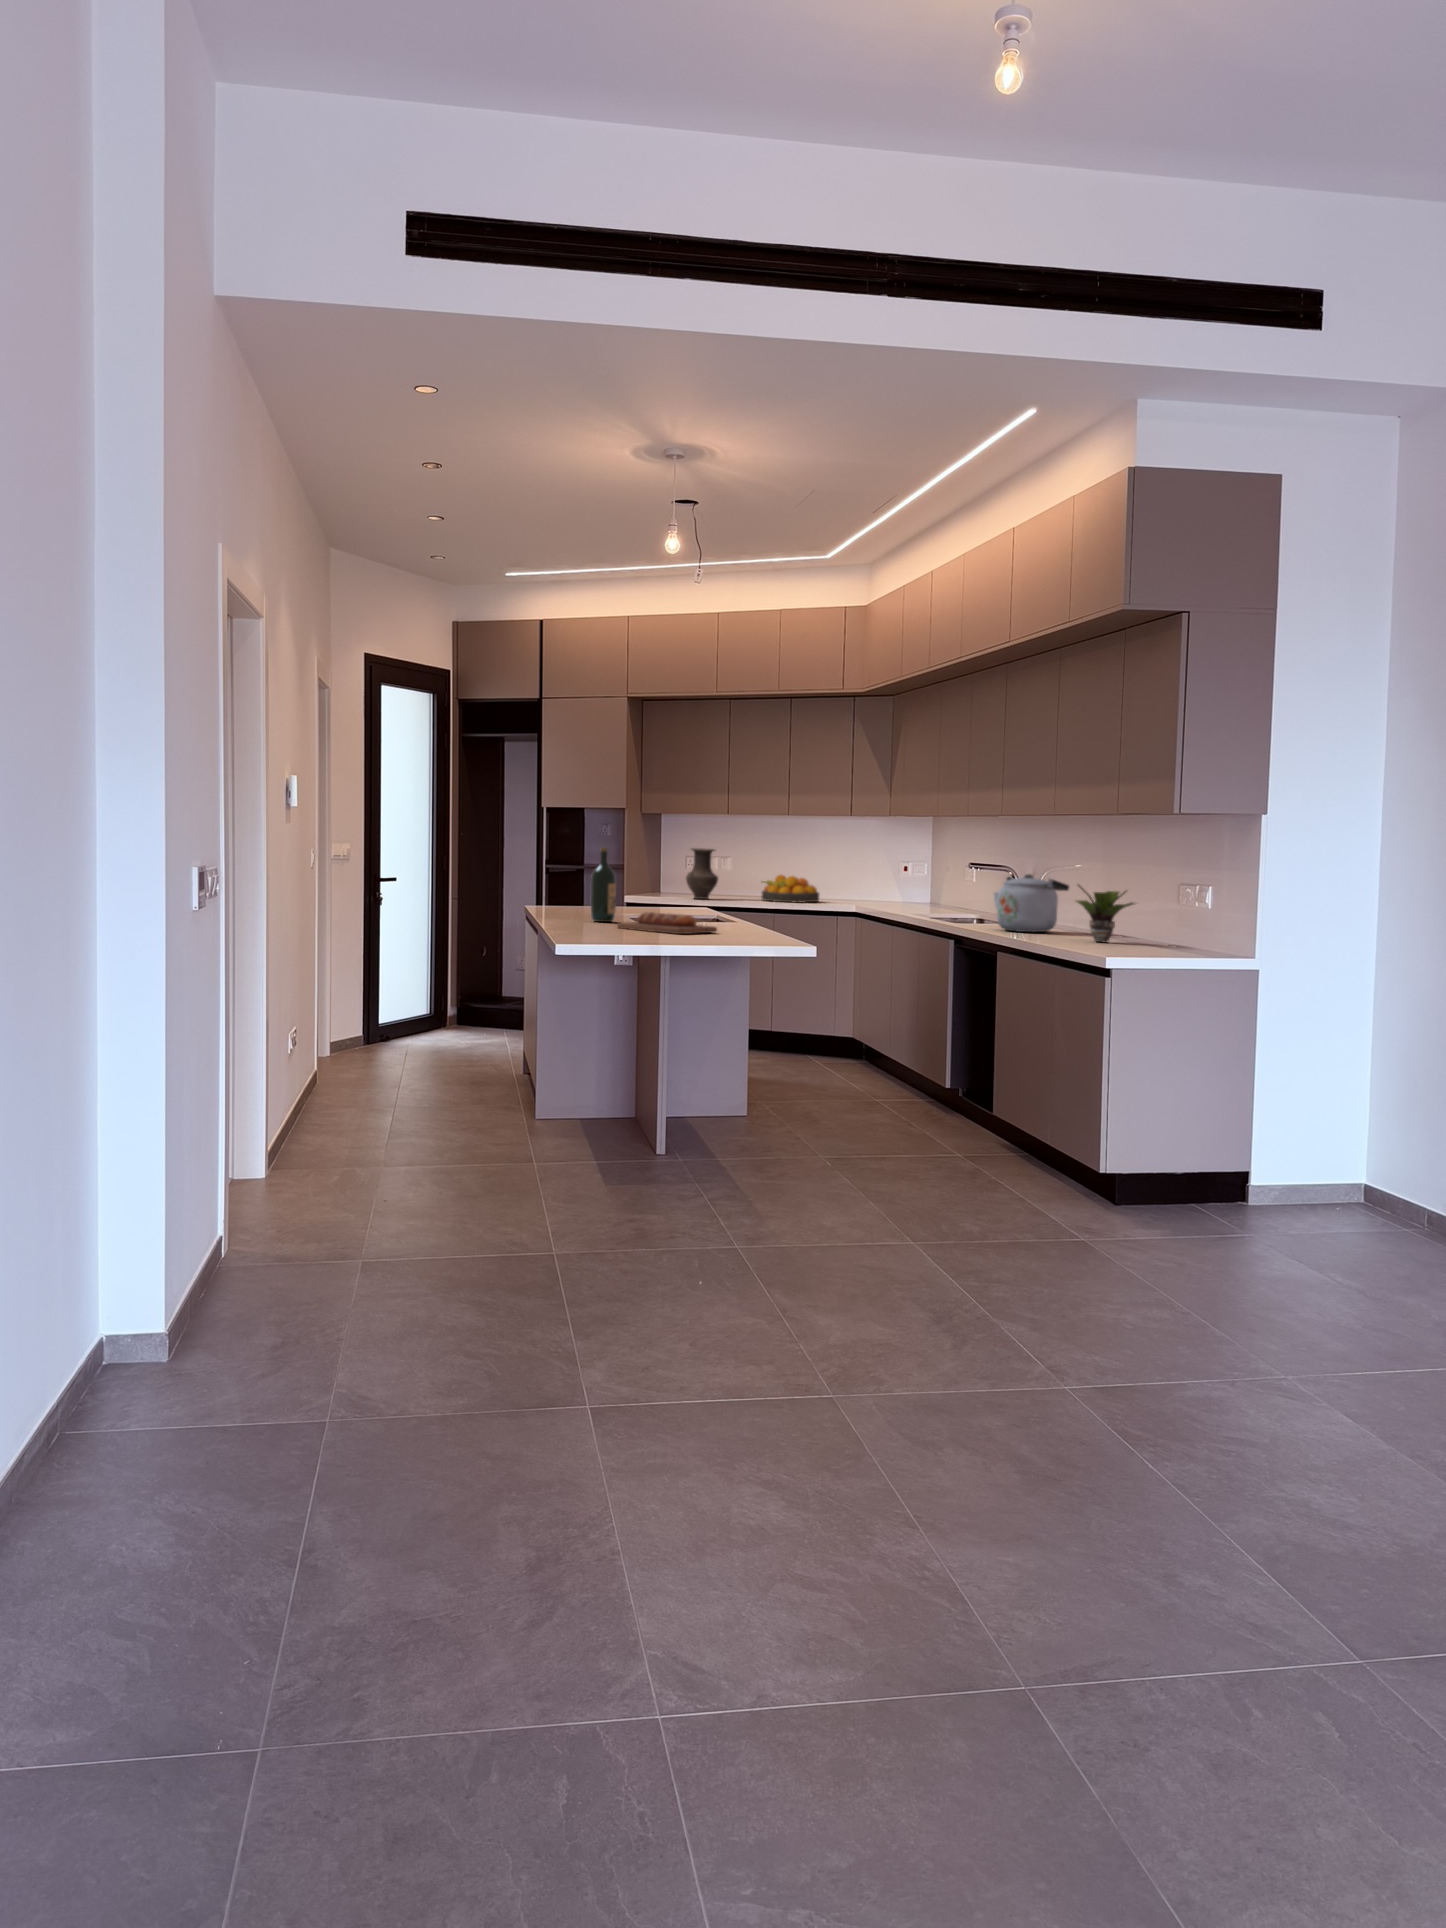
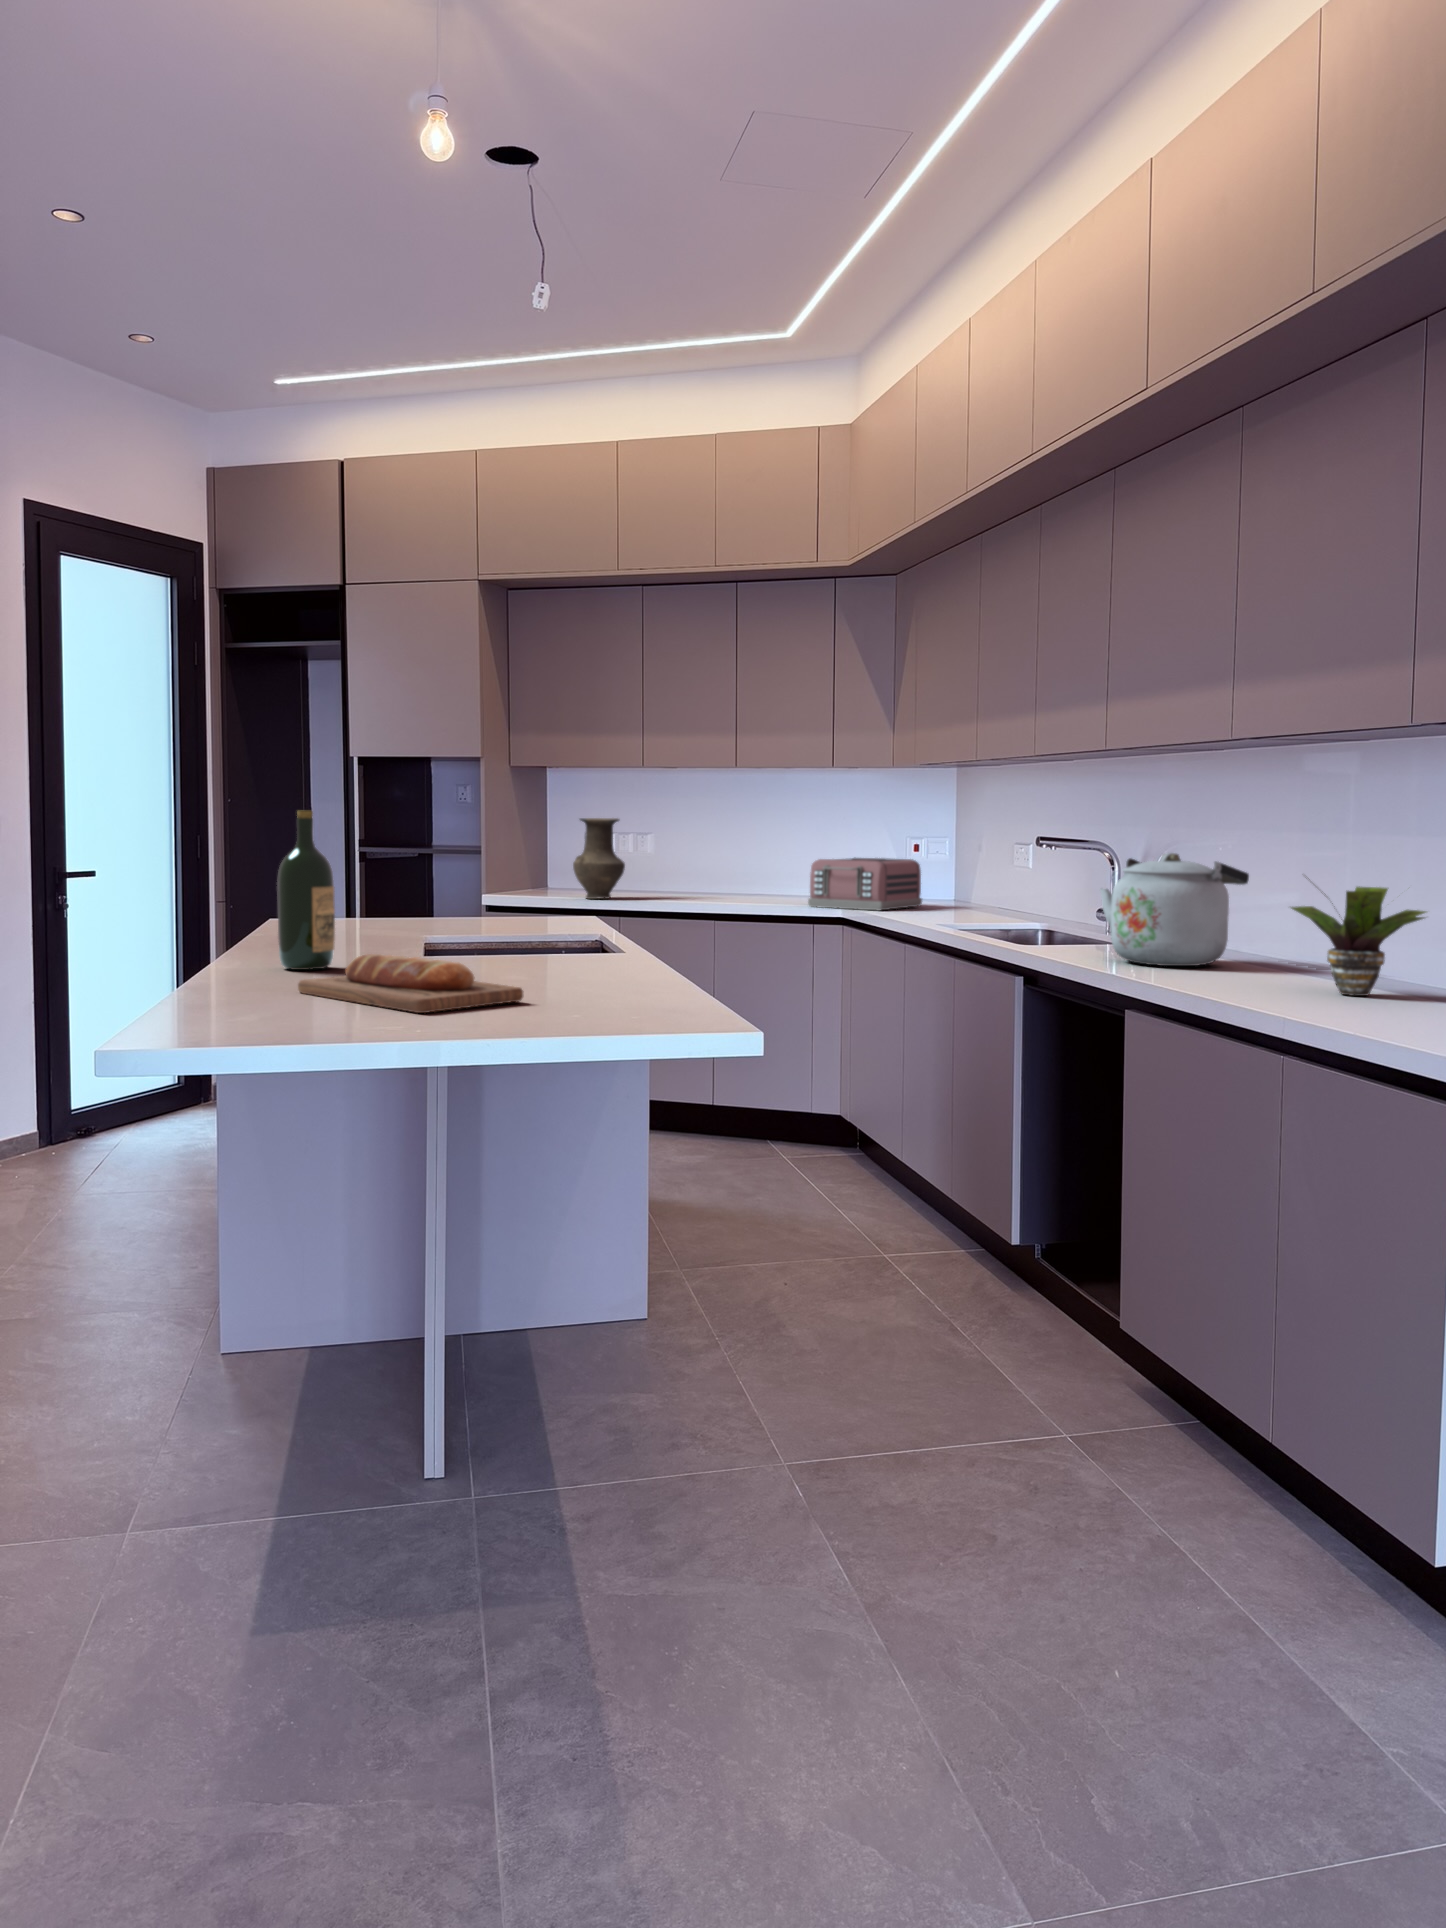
fruit bowl: present [761,875,820,903] -> none [695,858,786,901]
toaster: none [834,876,907,908] -> present [808,858,922,911]

